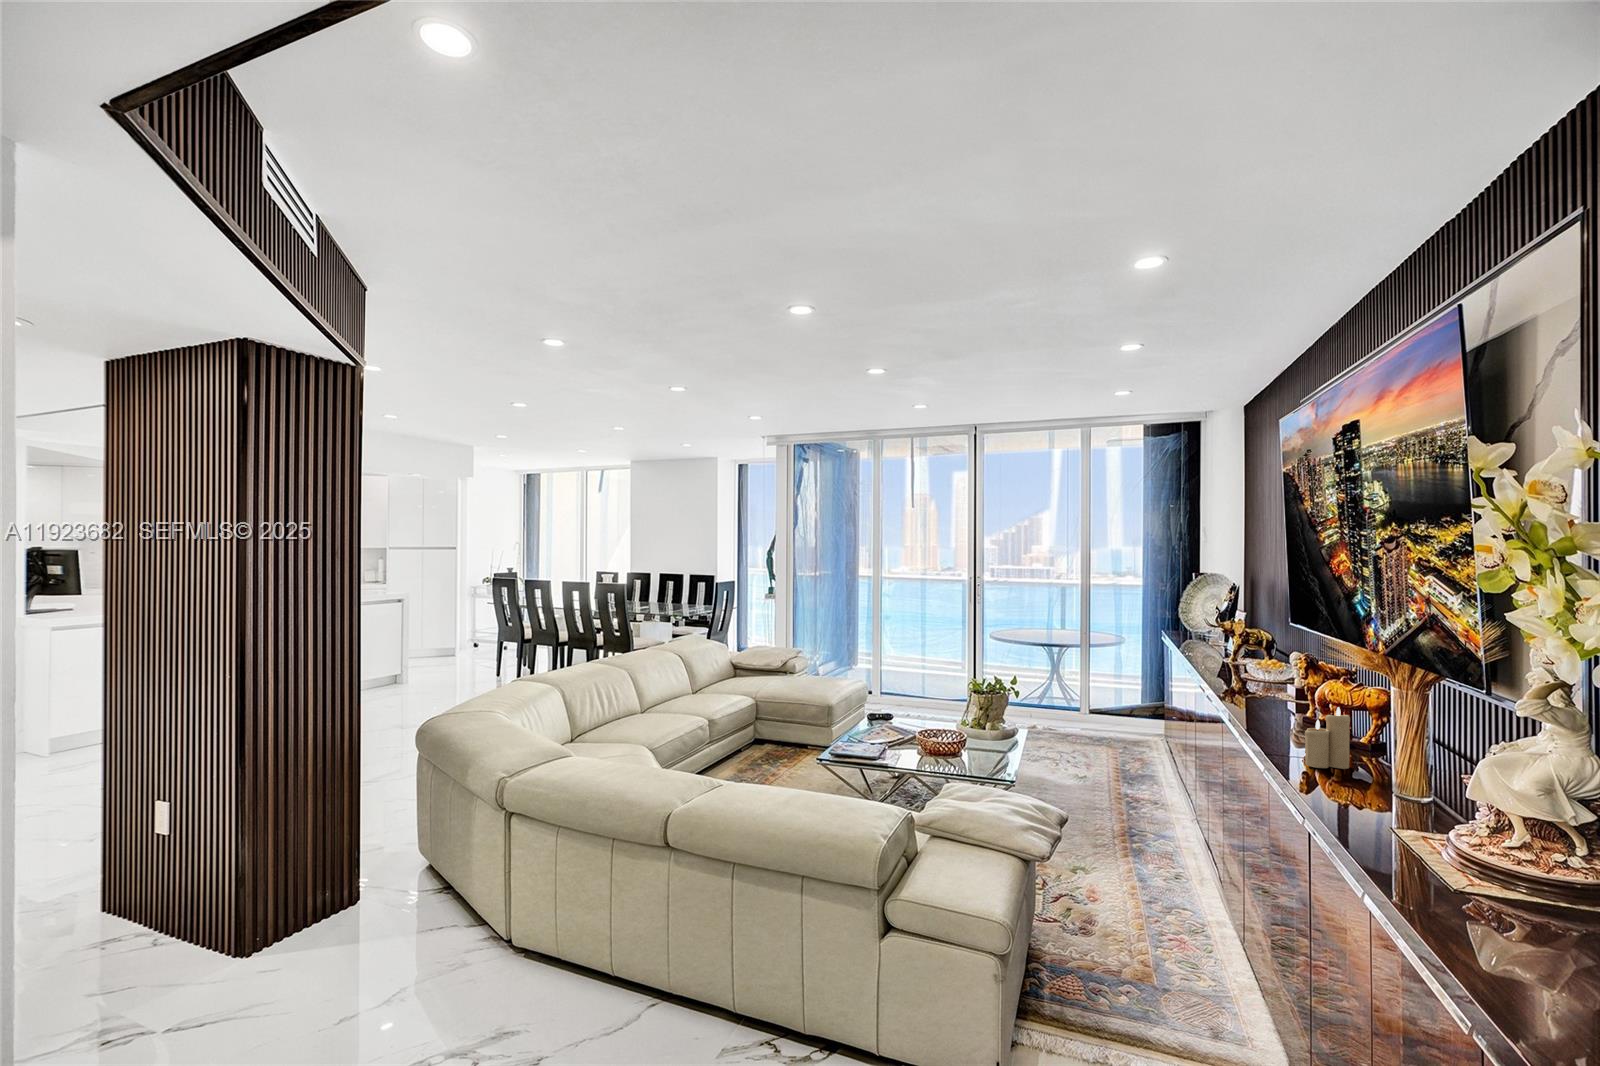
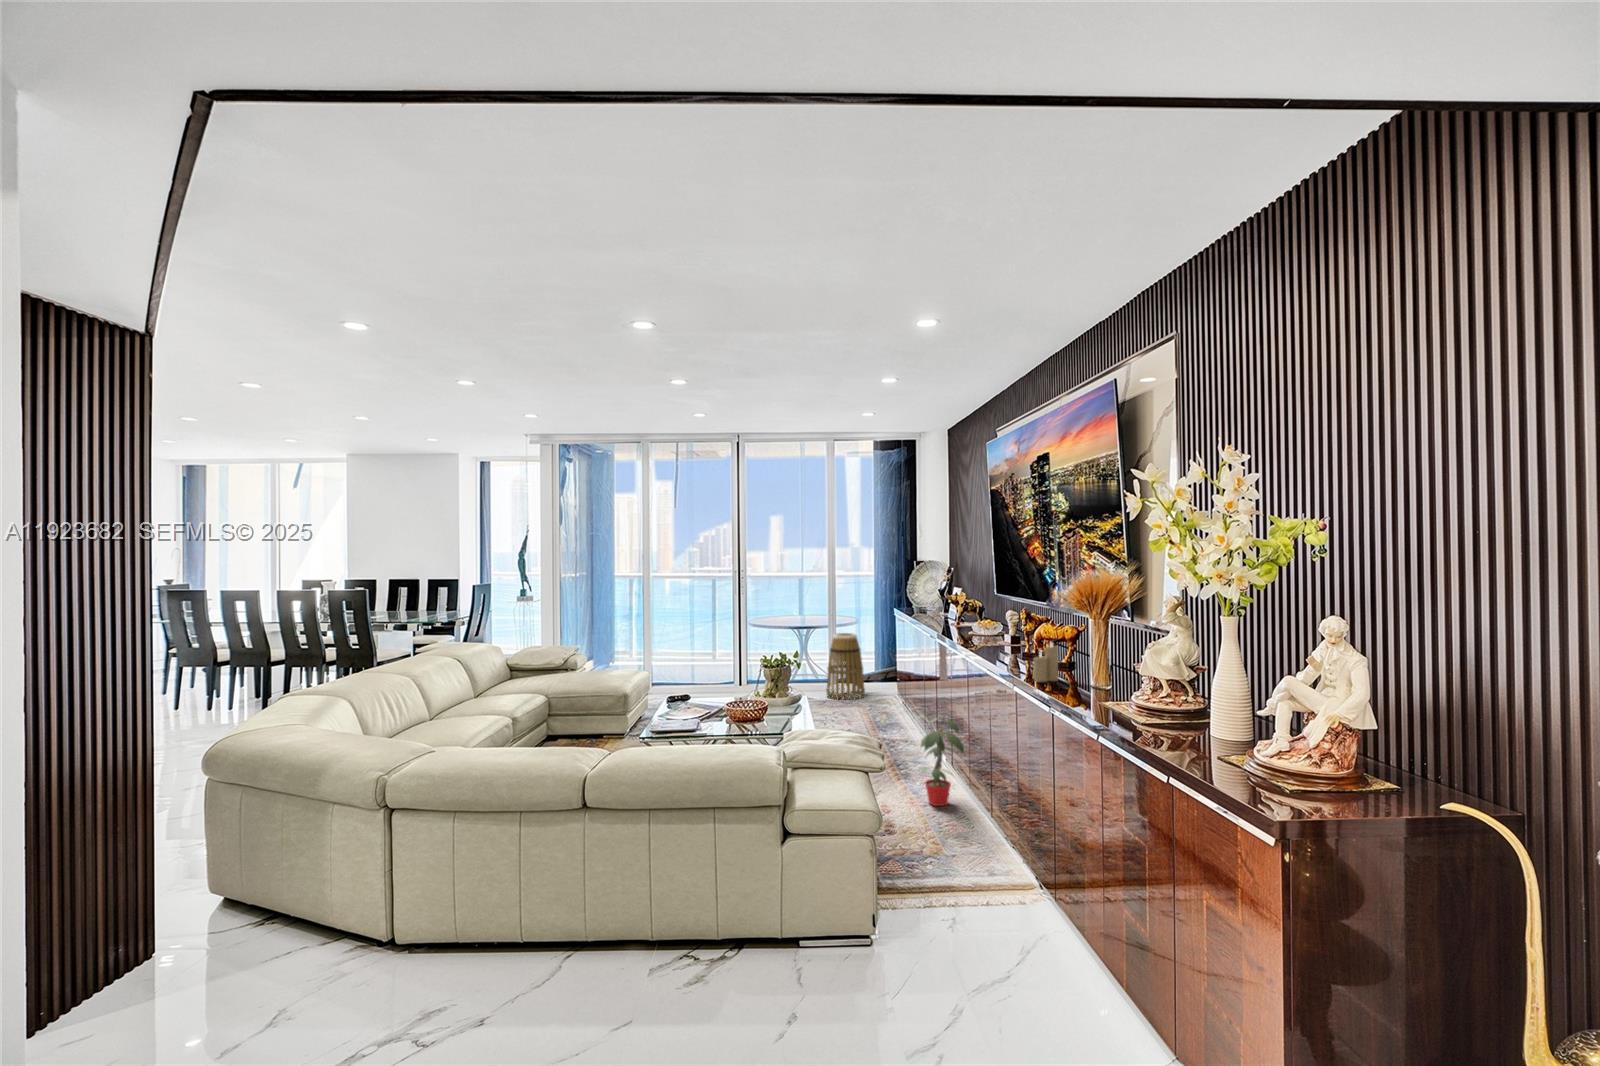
basket: none [1082,654,1132,736] -> present [826,633,865,700]
potted plant: none [1123,771,1213,908] -> present [906,710,964,806]

